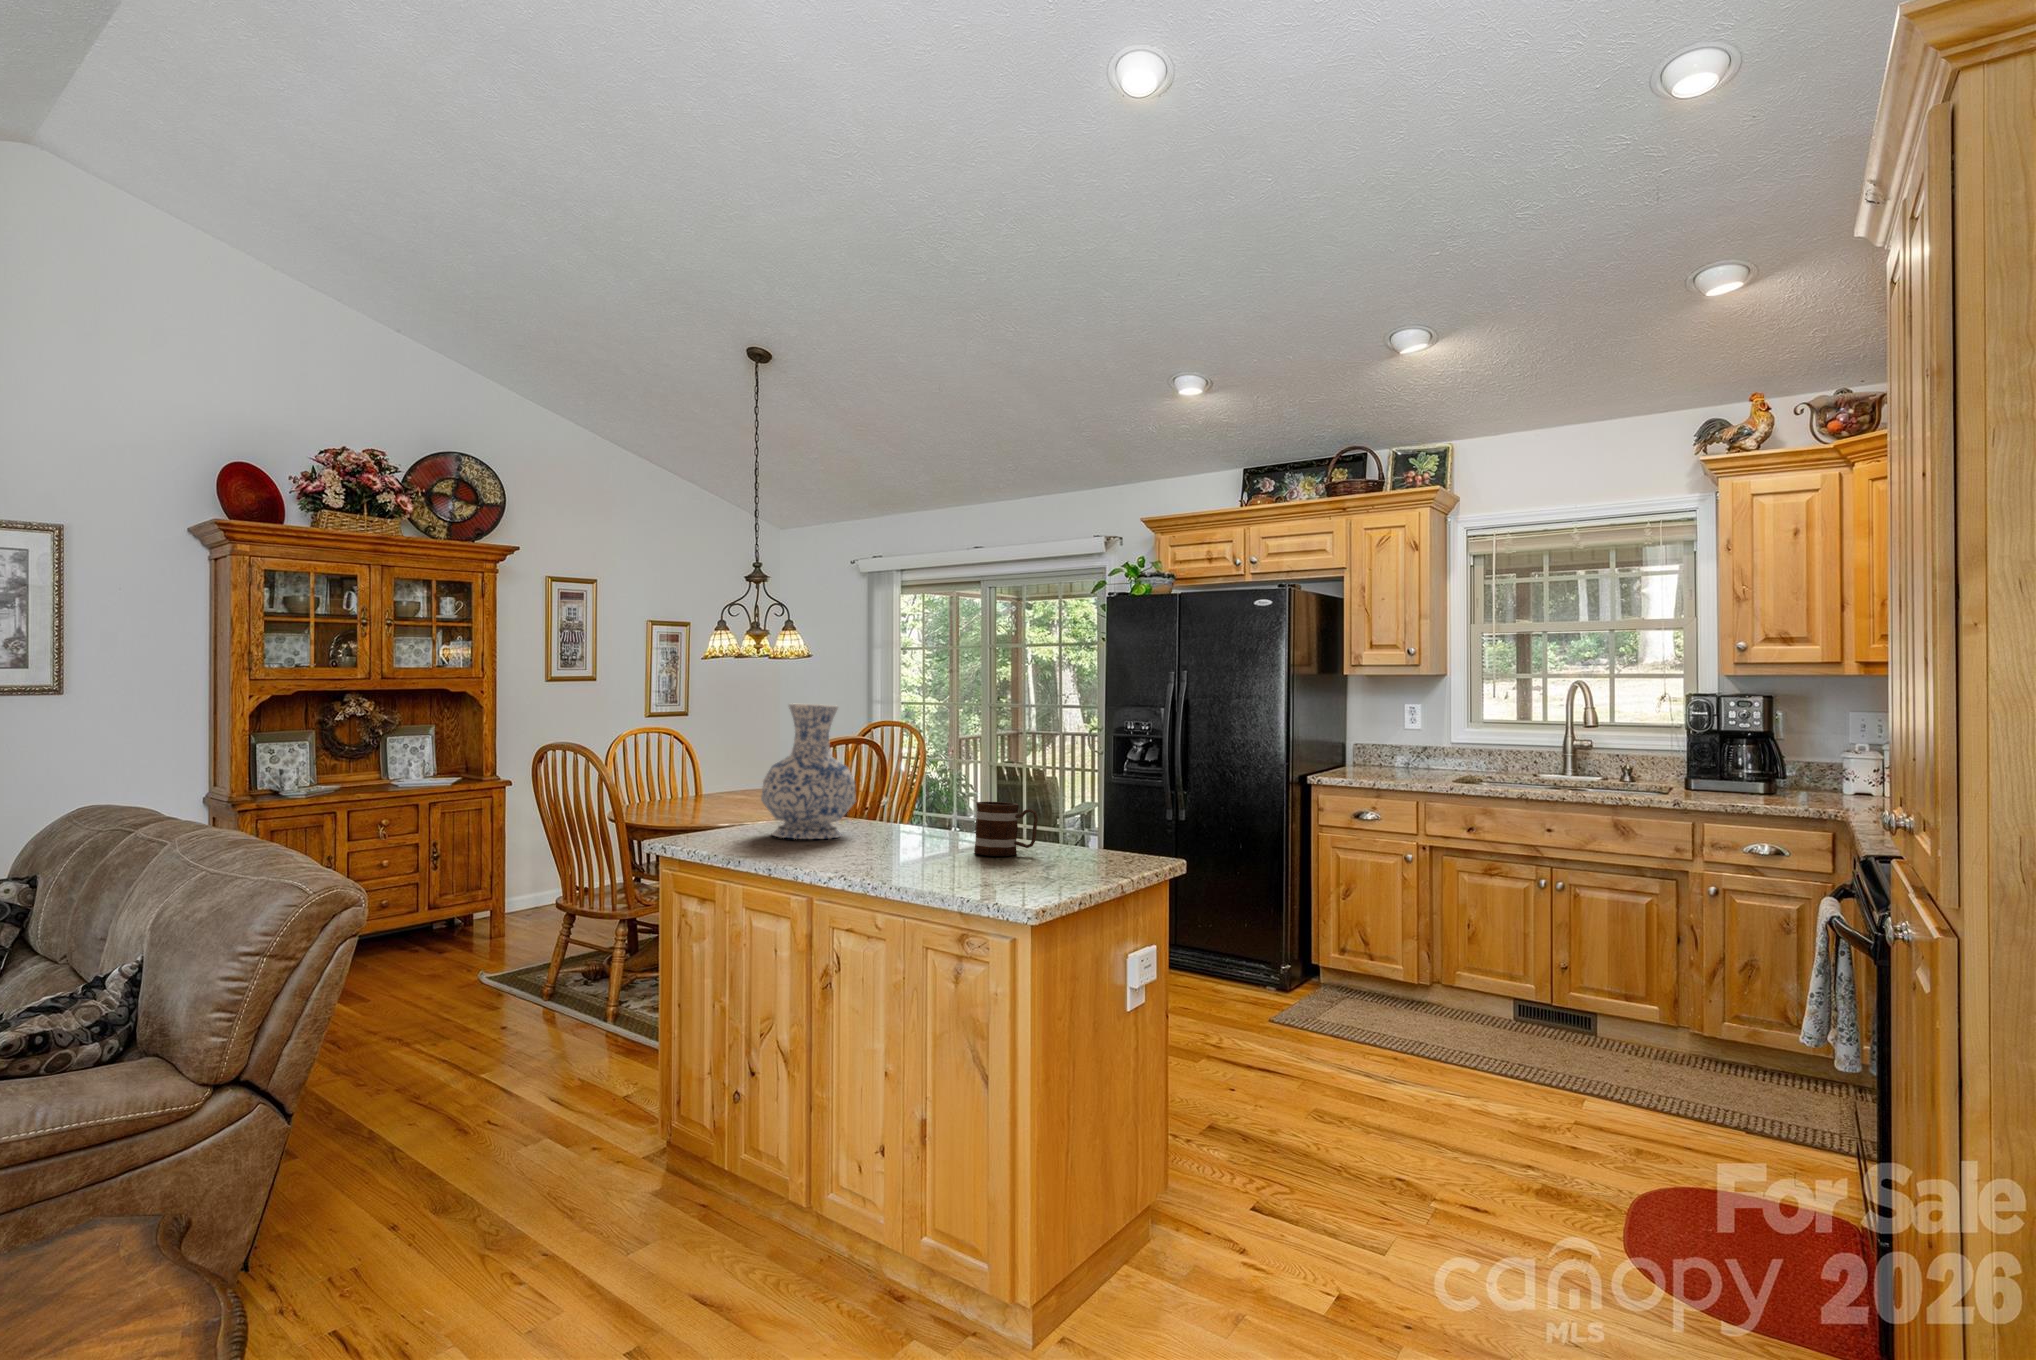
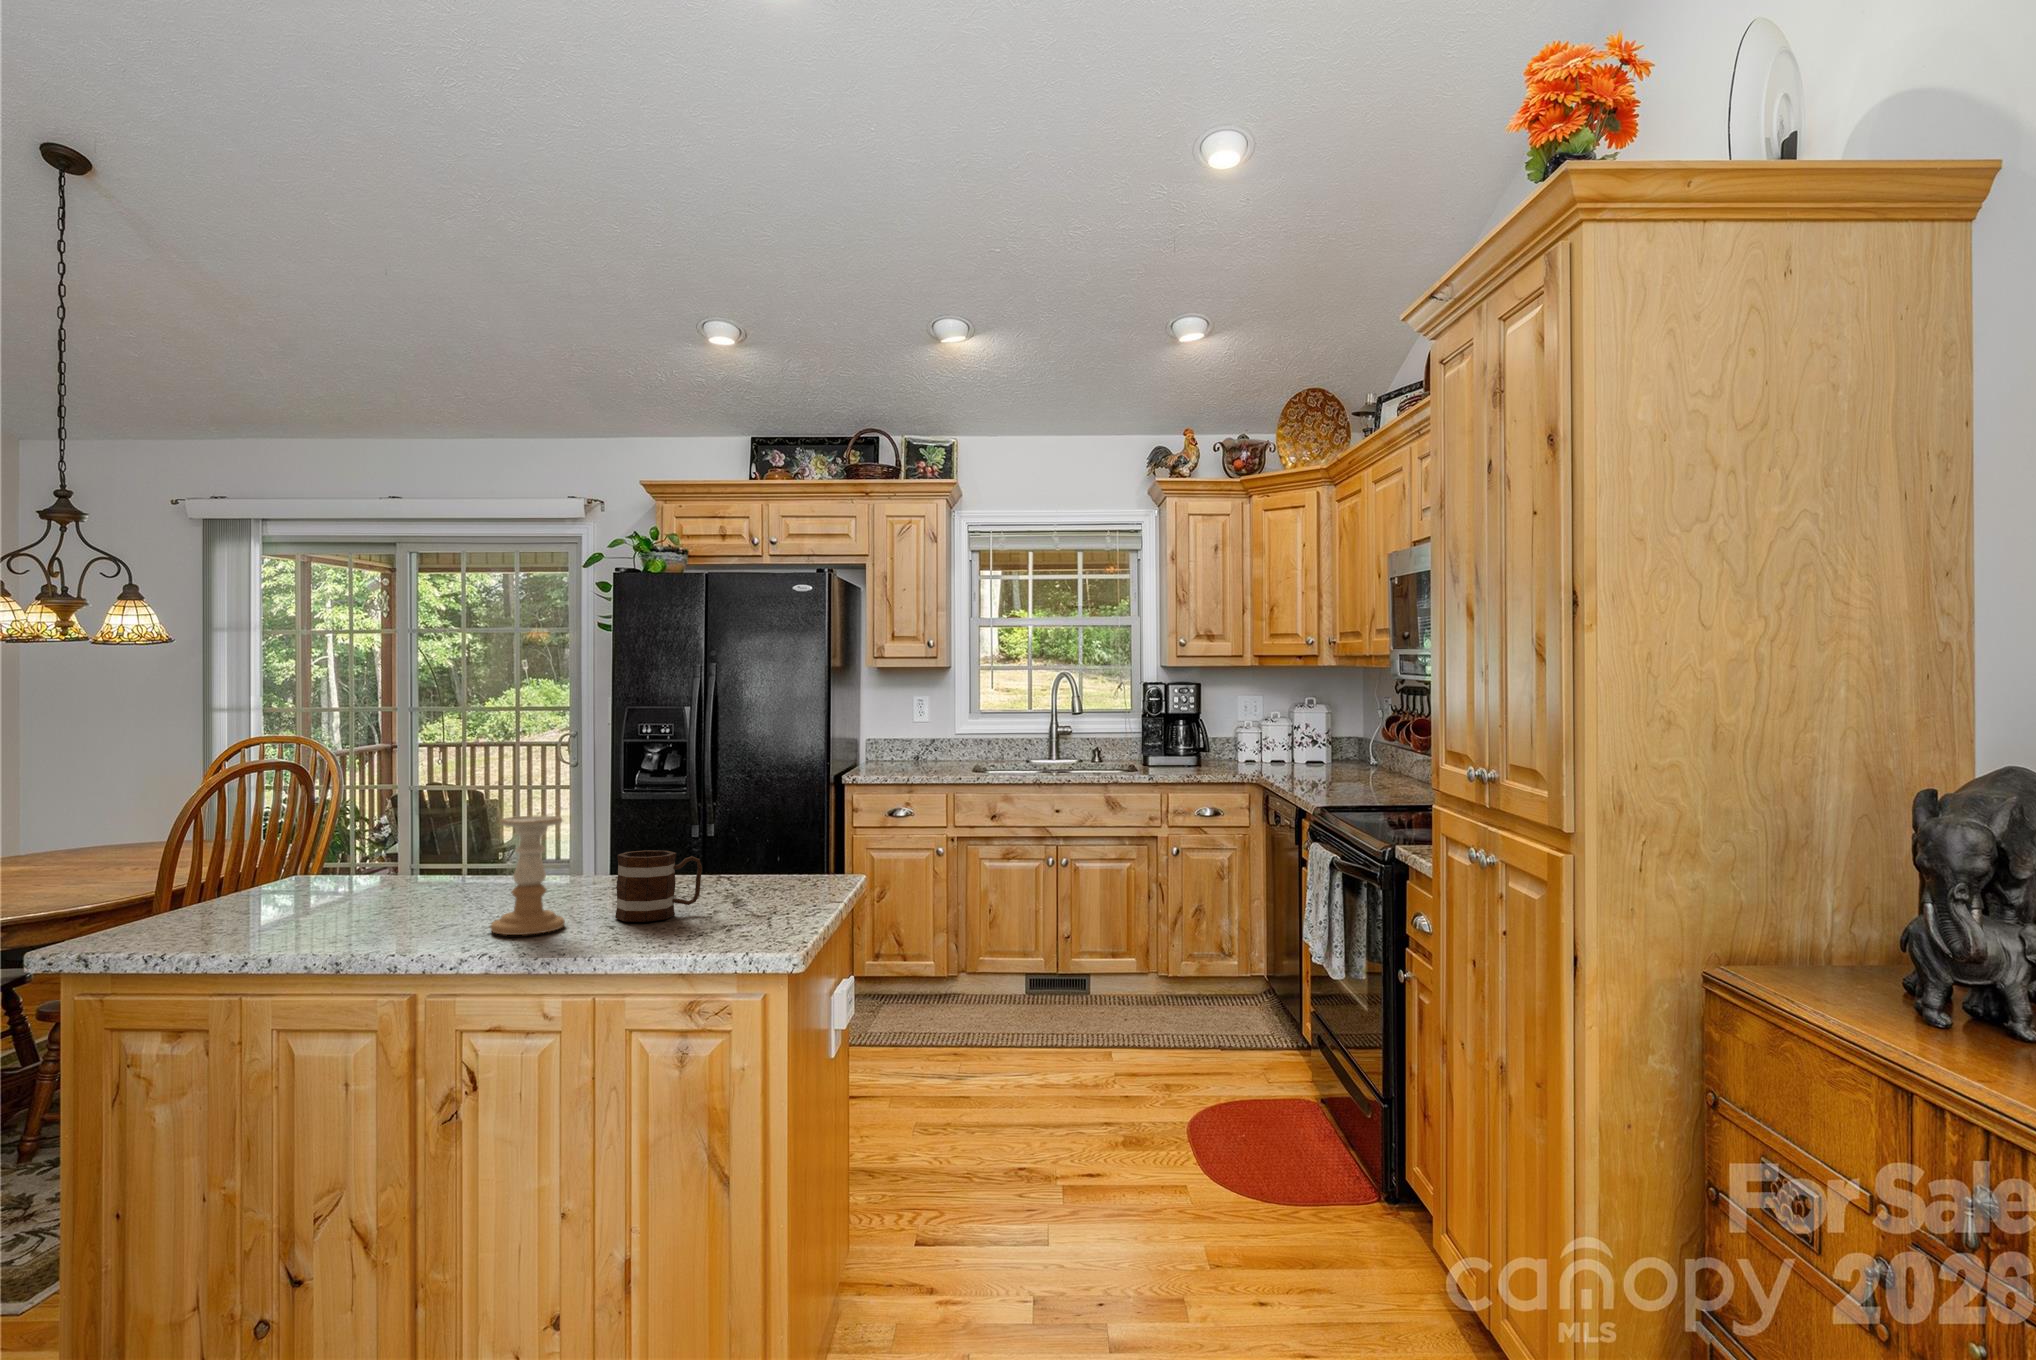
vase: present [761,703,856,839] -> none [234,733,401,937]
candle holder: none [888,767,938,853] -> present [490,816,565,935]

